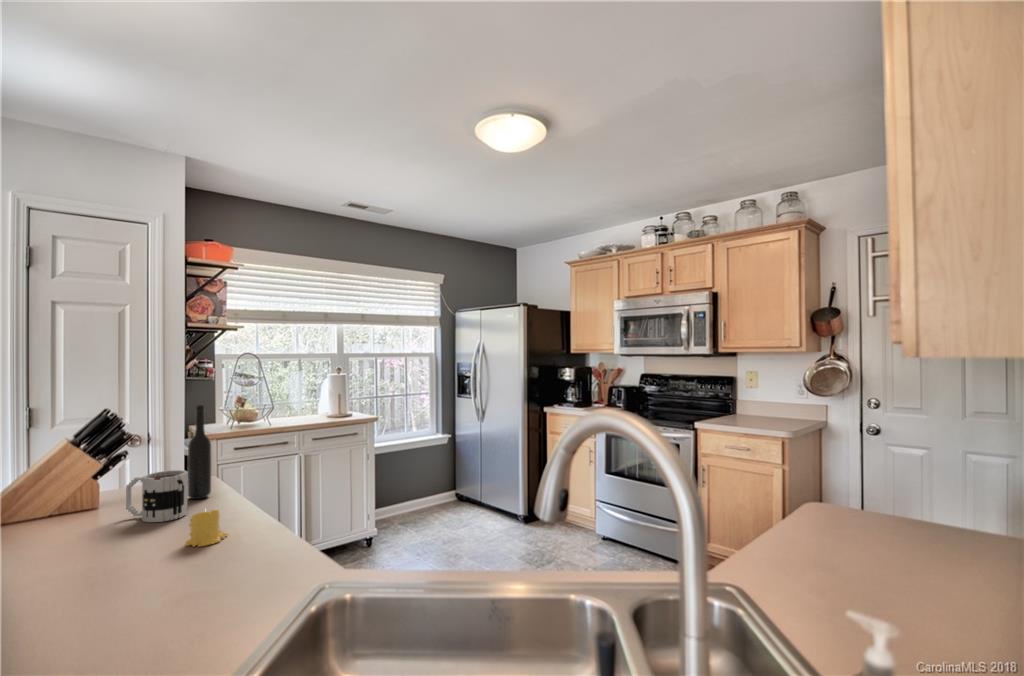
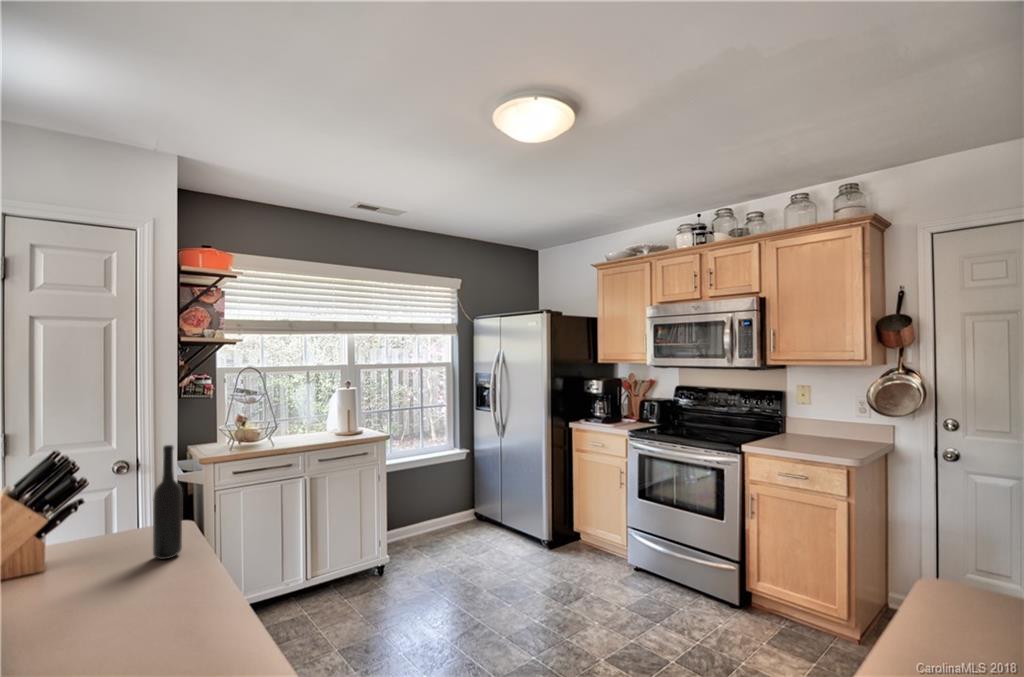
mug: present [126,470,188,522] -> none [68,530,145,601]
candle: present [186,510,228,547] -> none [124,592,184,649]

